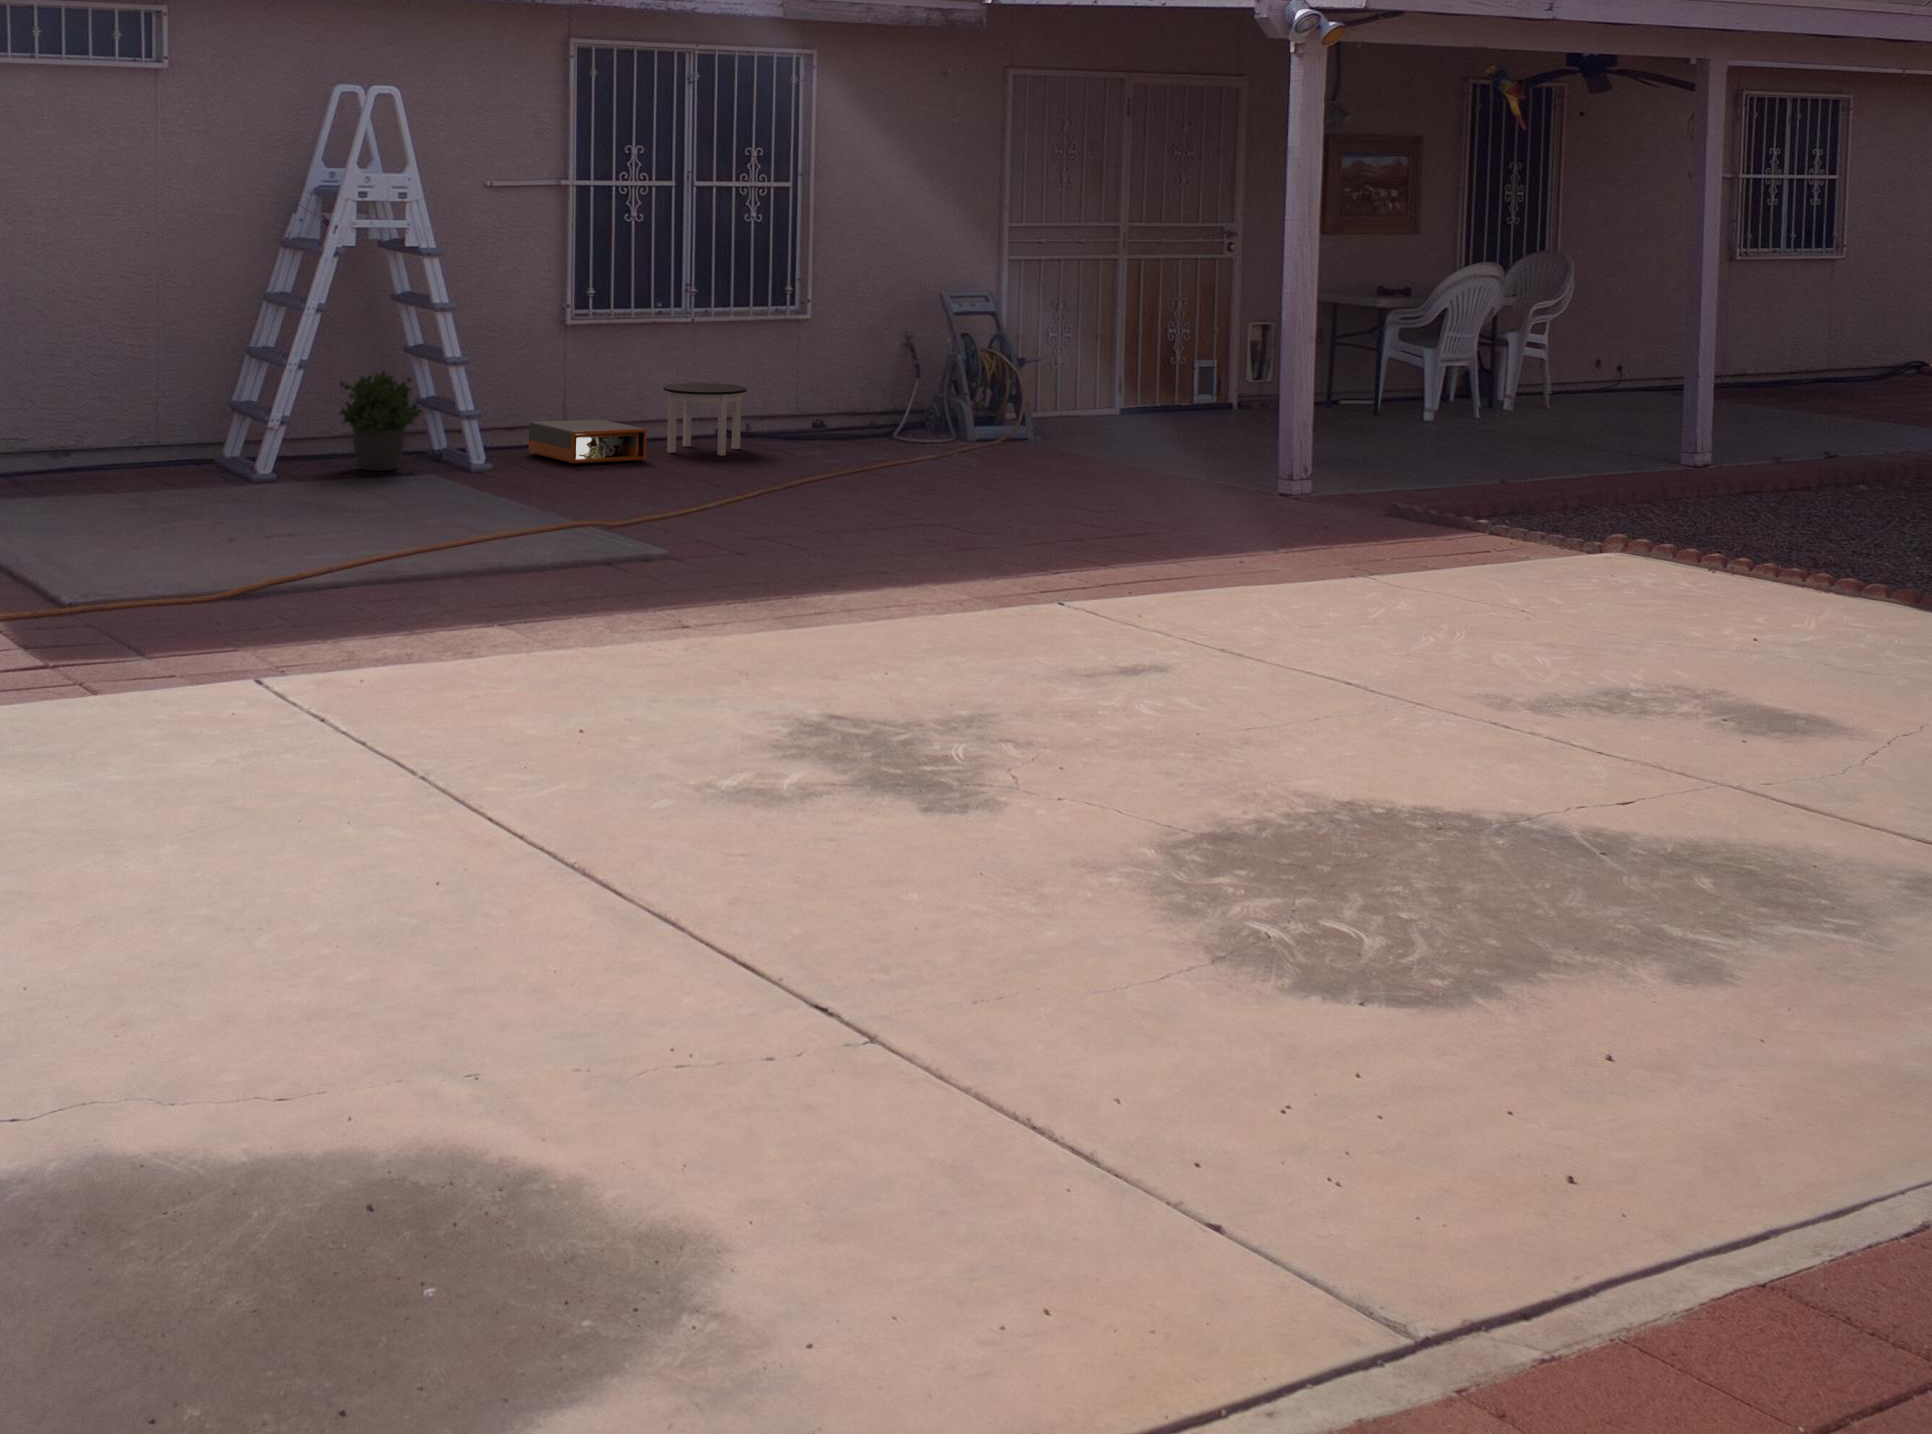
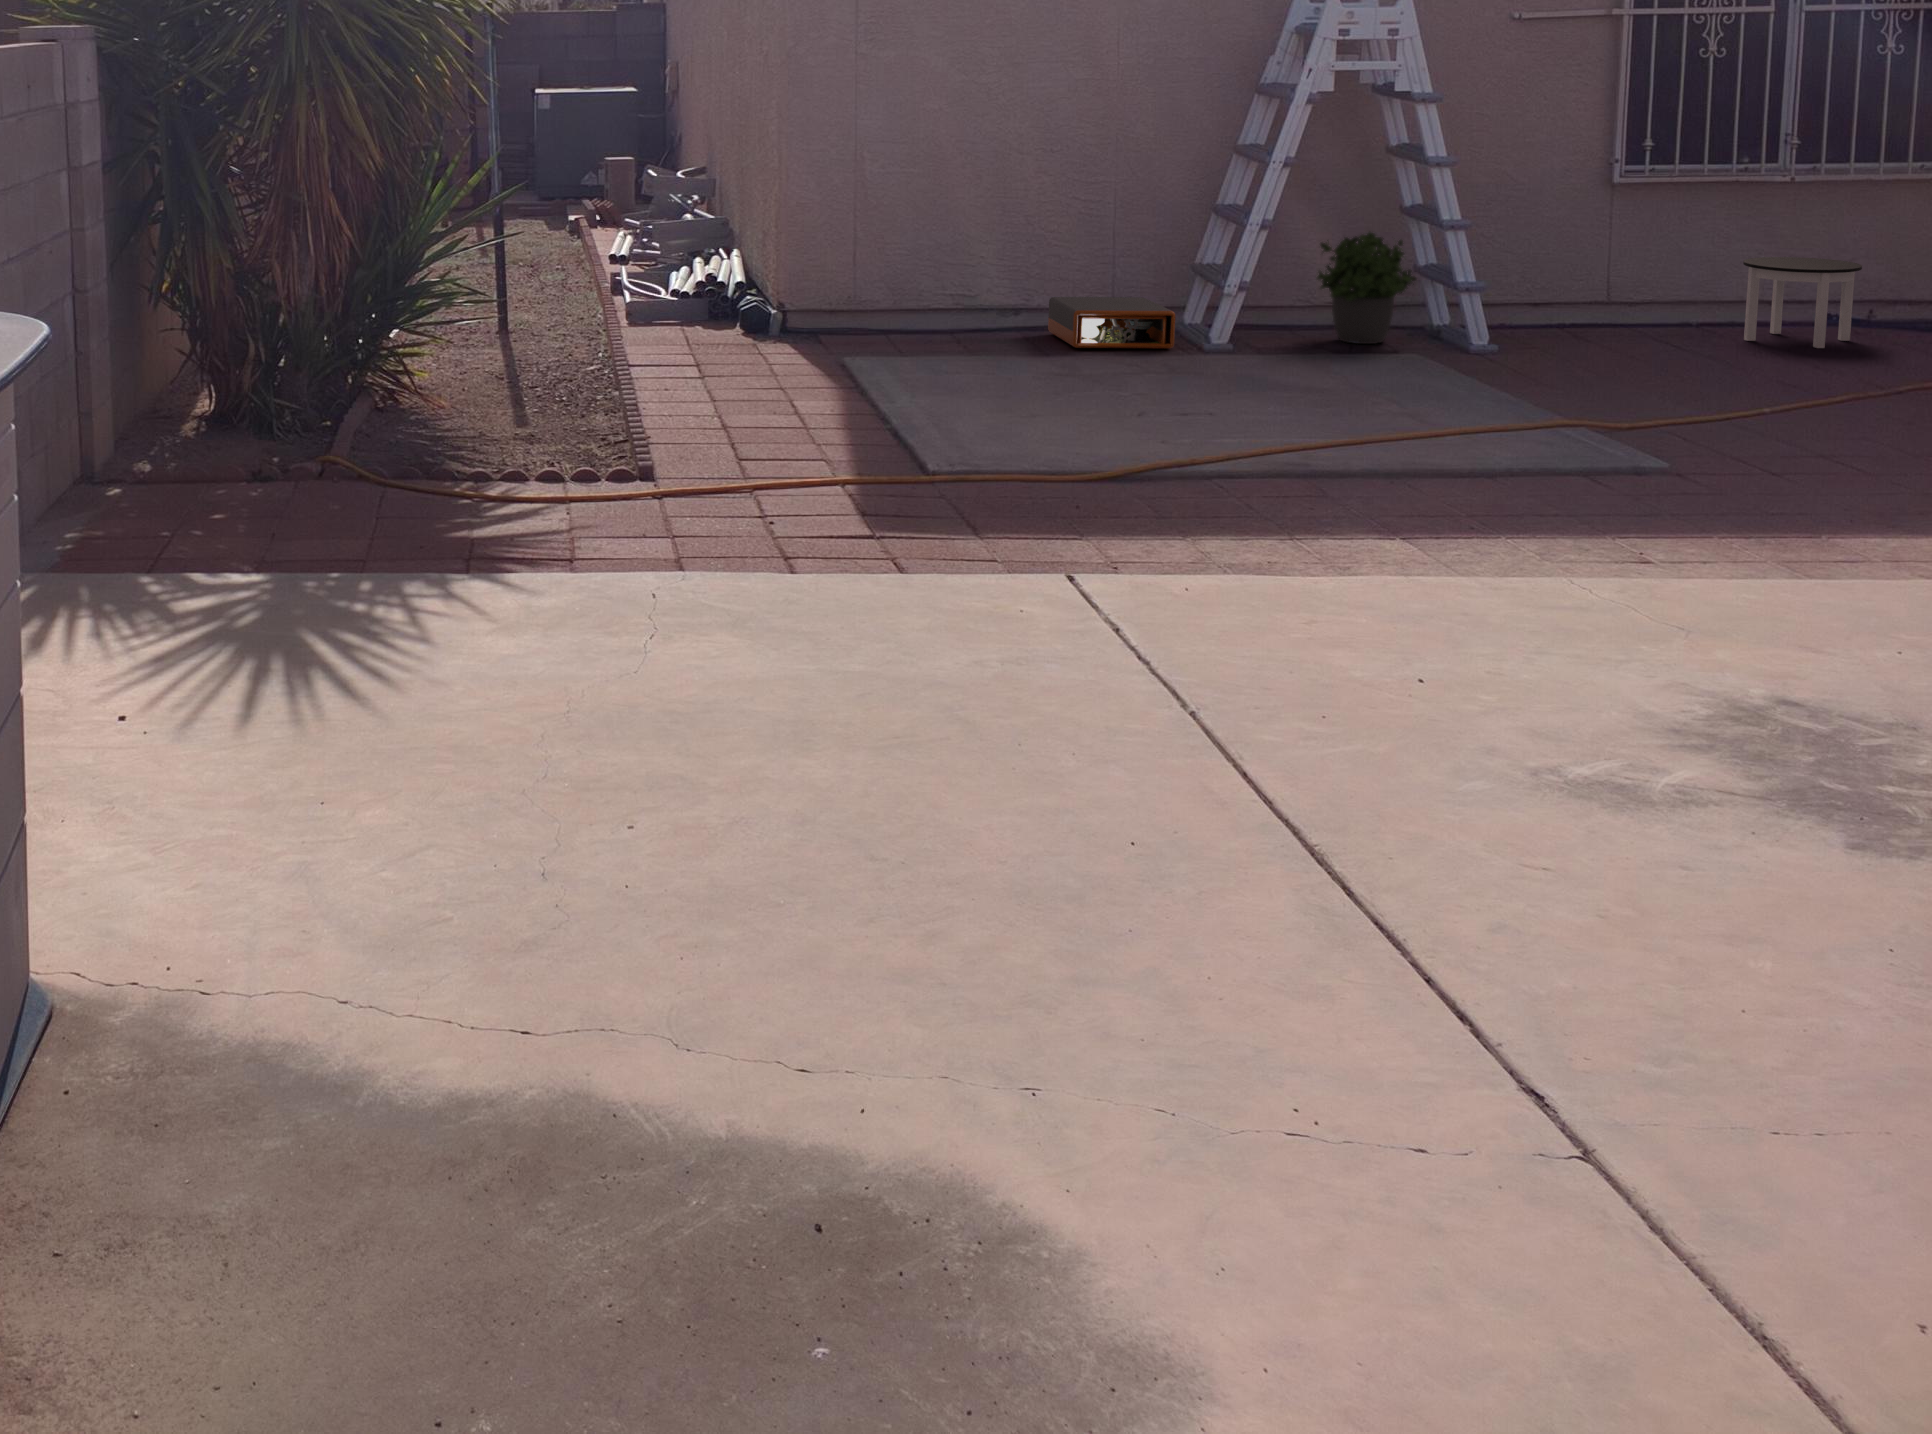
storage box: present [529,419,647,463] -> present [1048,297,1175,348]

